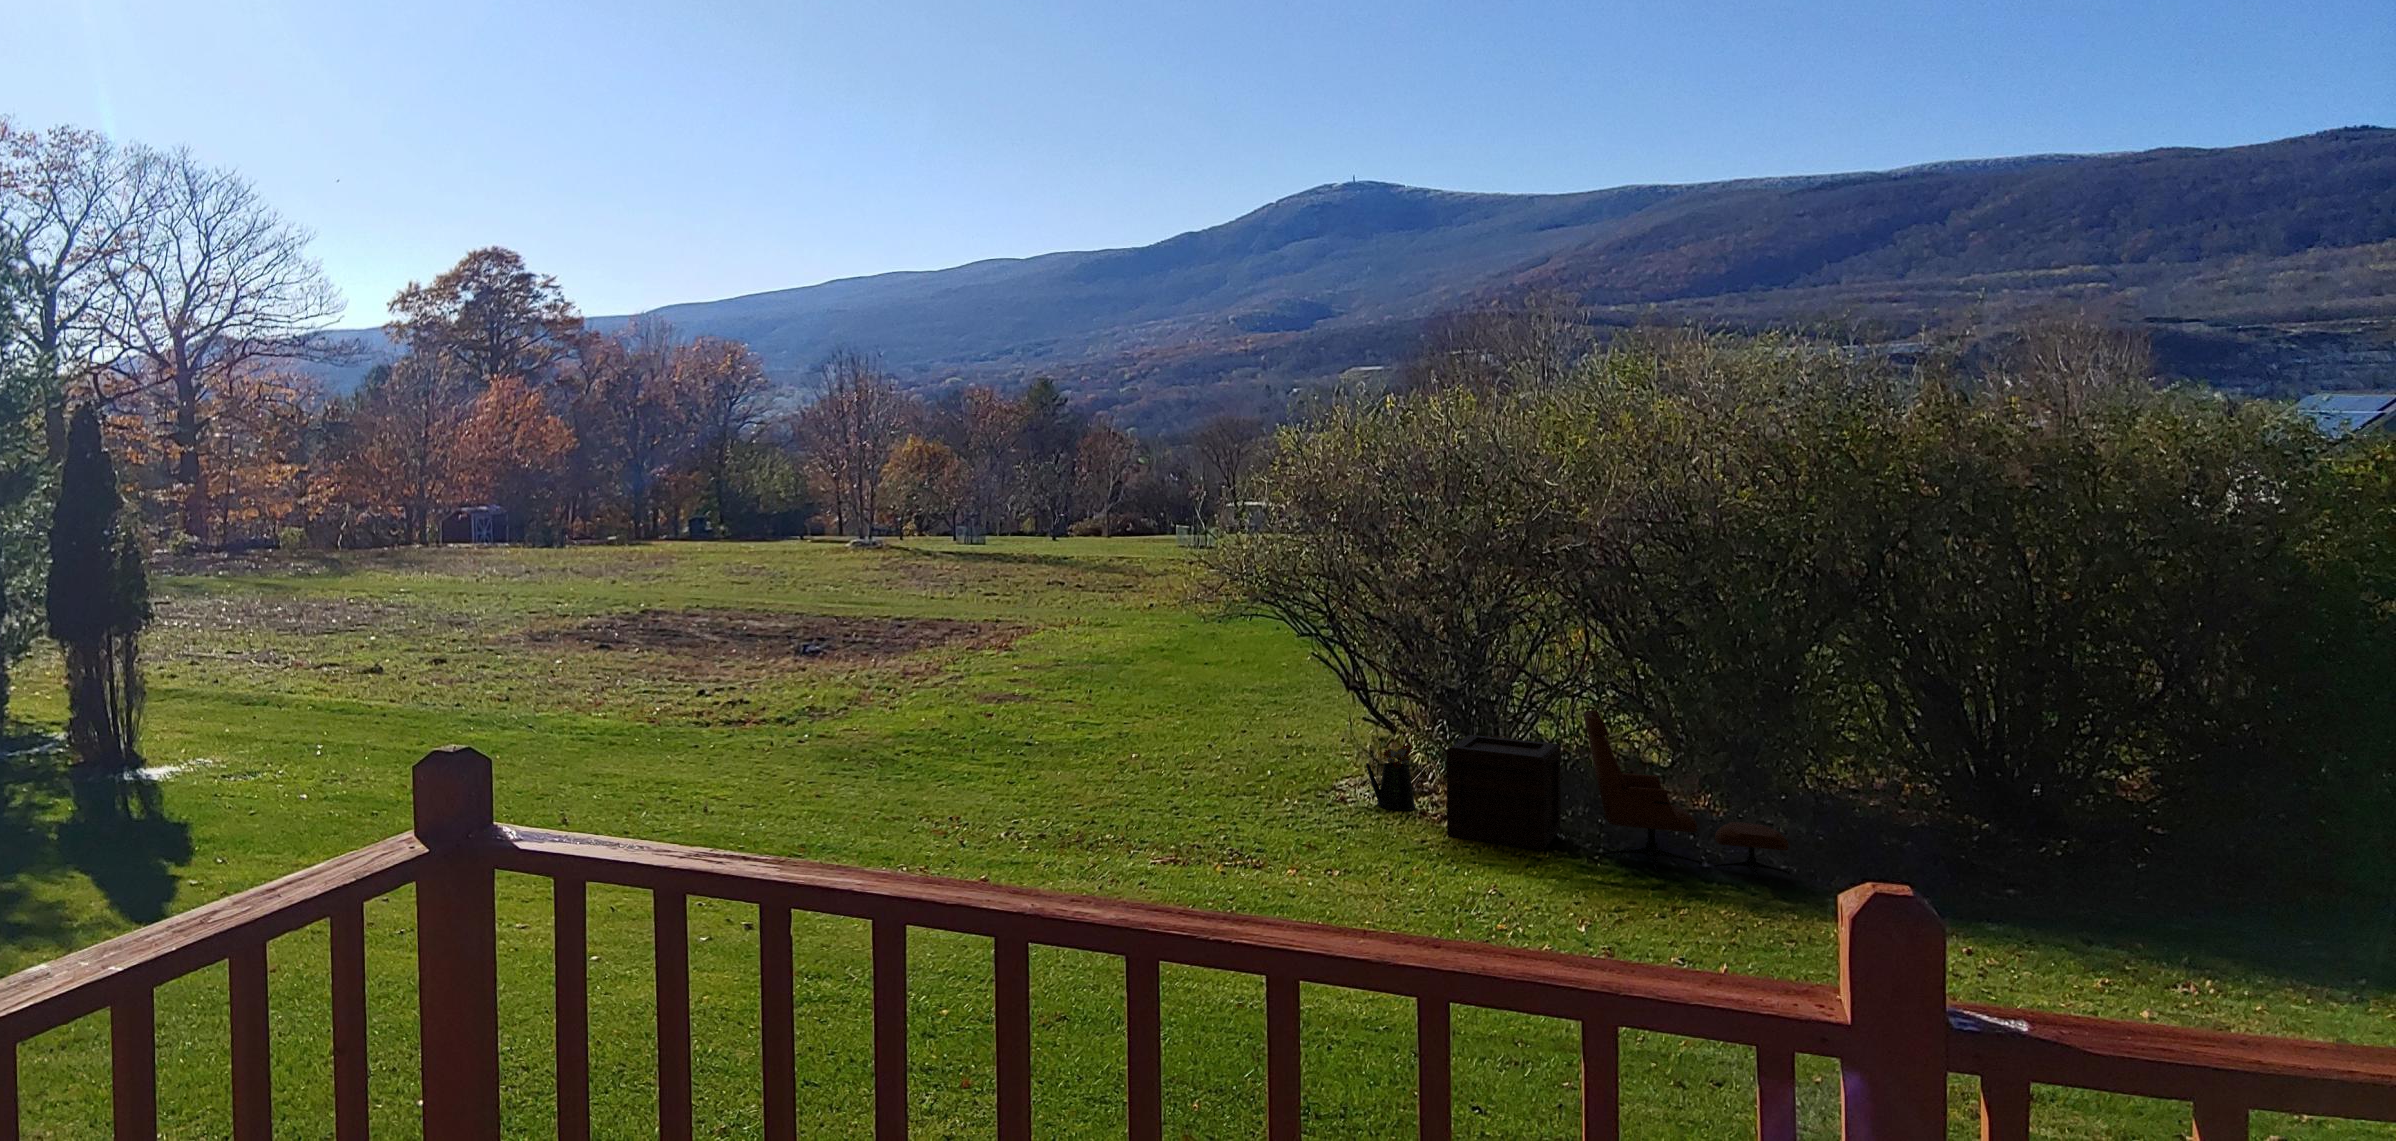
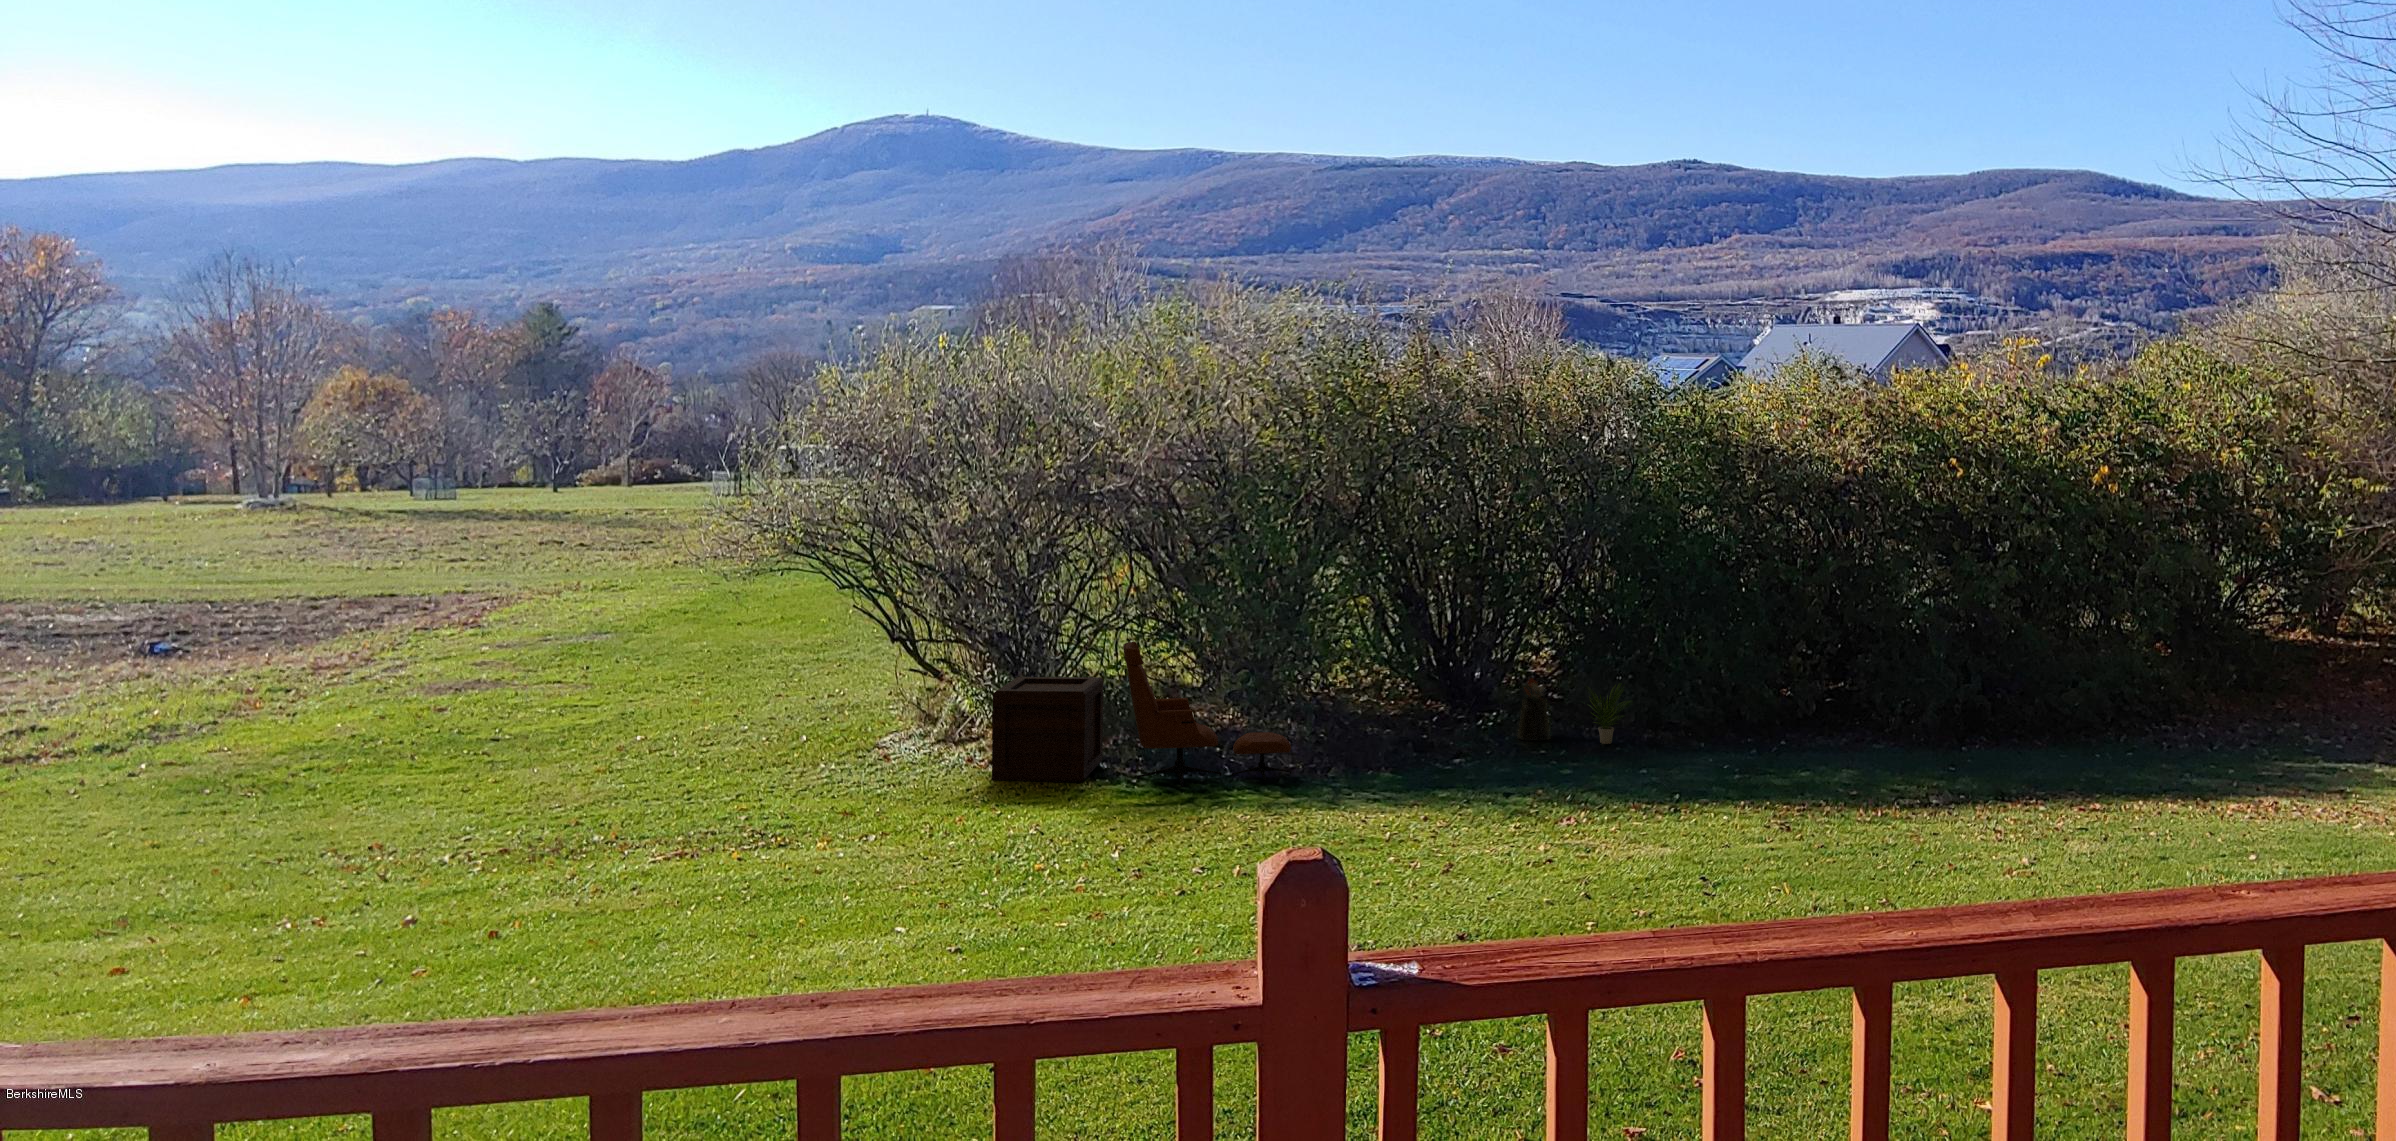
watering can: present [1366,744,1422,810] -> present [1518,679,1551,741]
potted plant: none [2206,816,2306,898] -> present [1589,684,1629,744]

